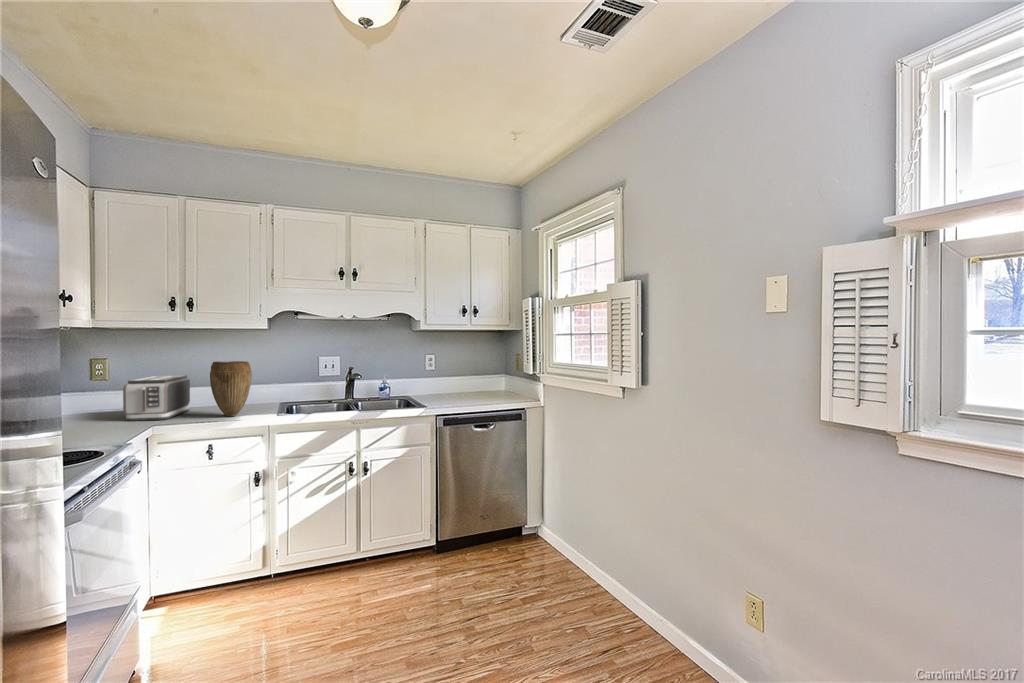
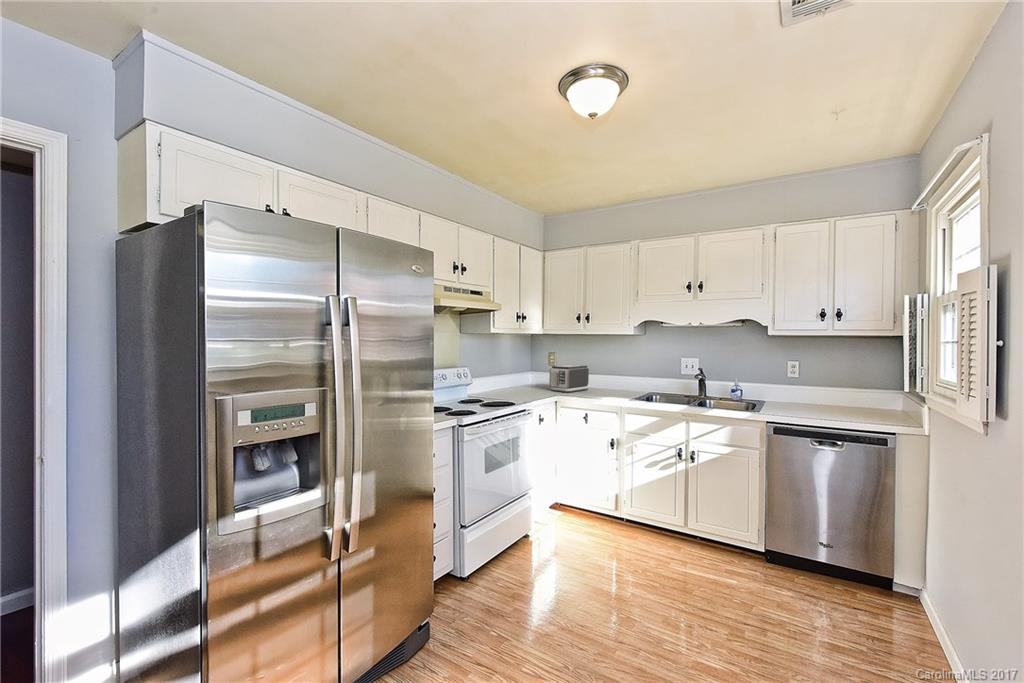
vase: present [210,361,252,416] -> none [591,357,617,396]

